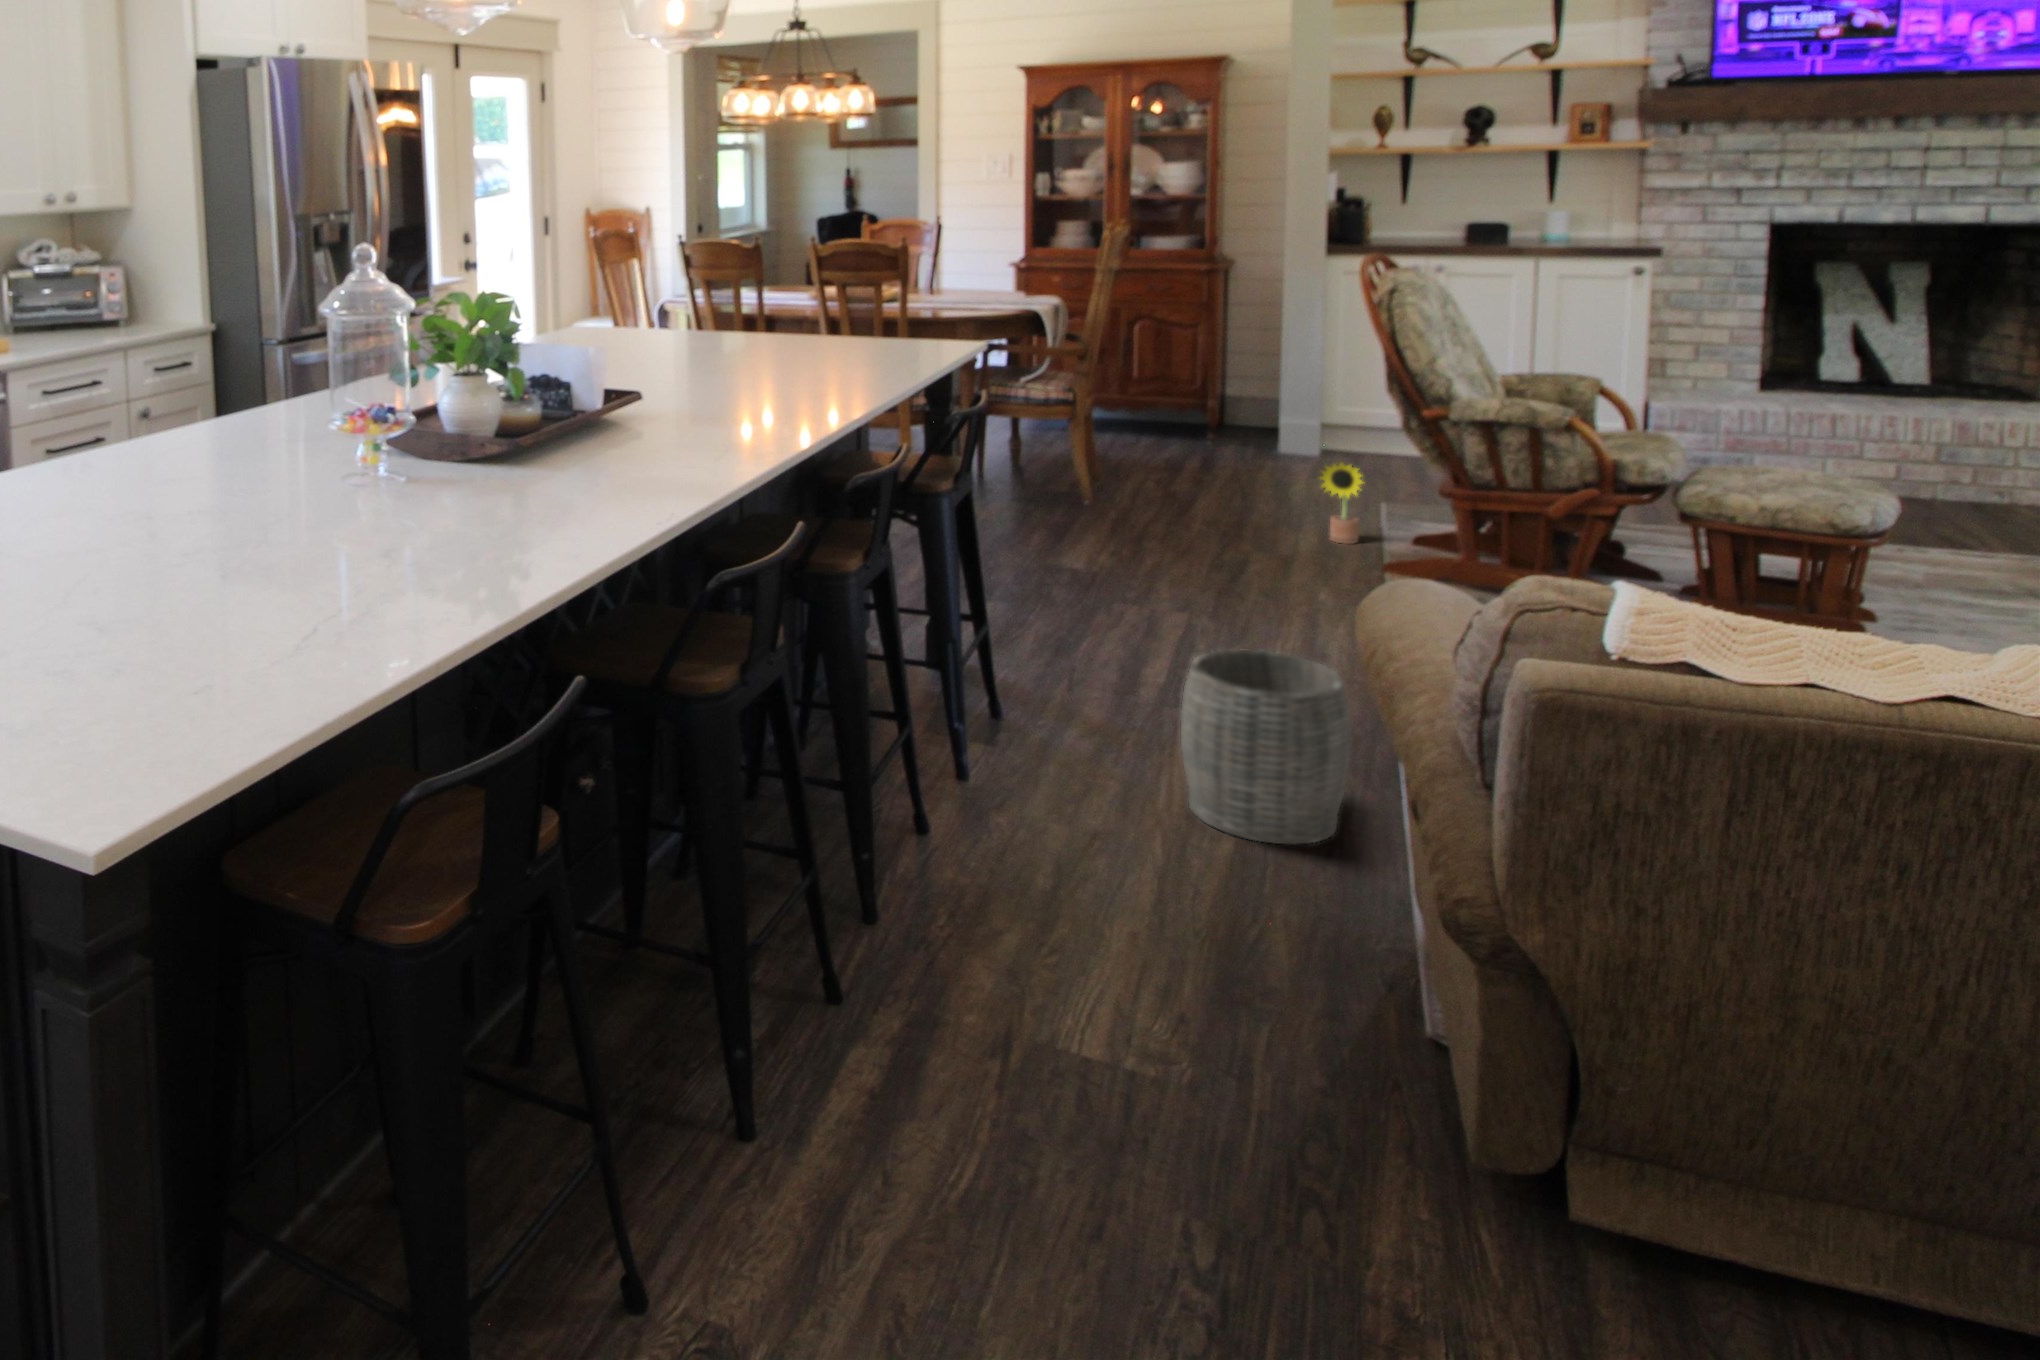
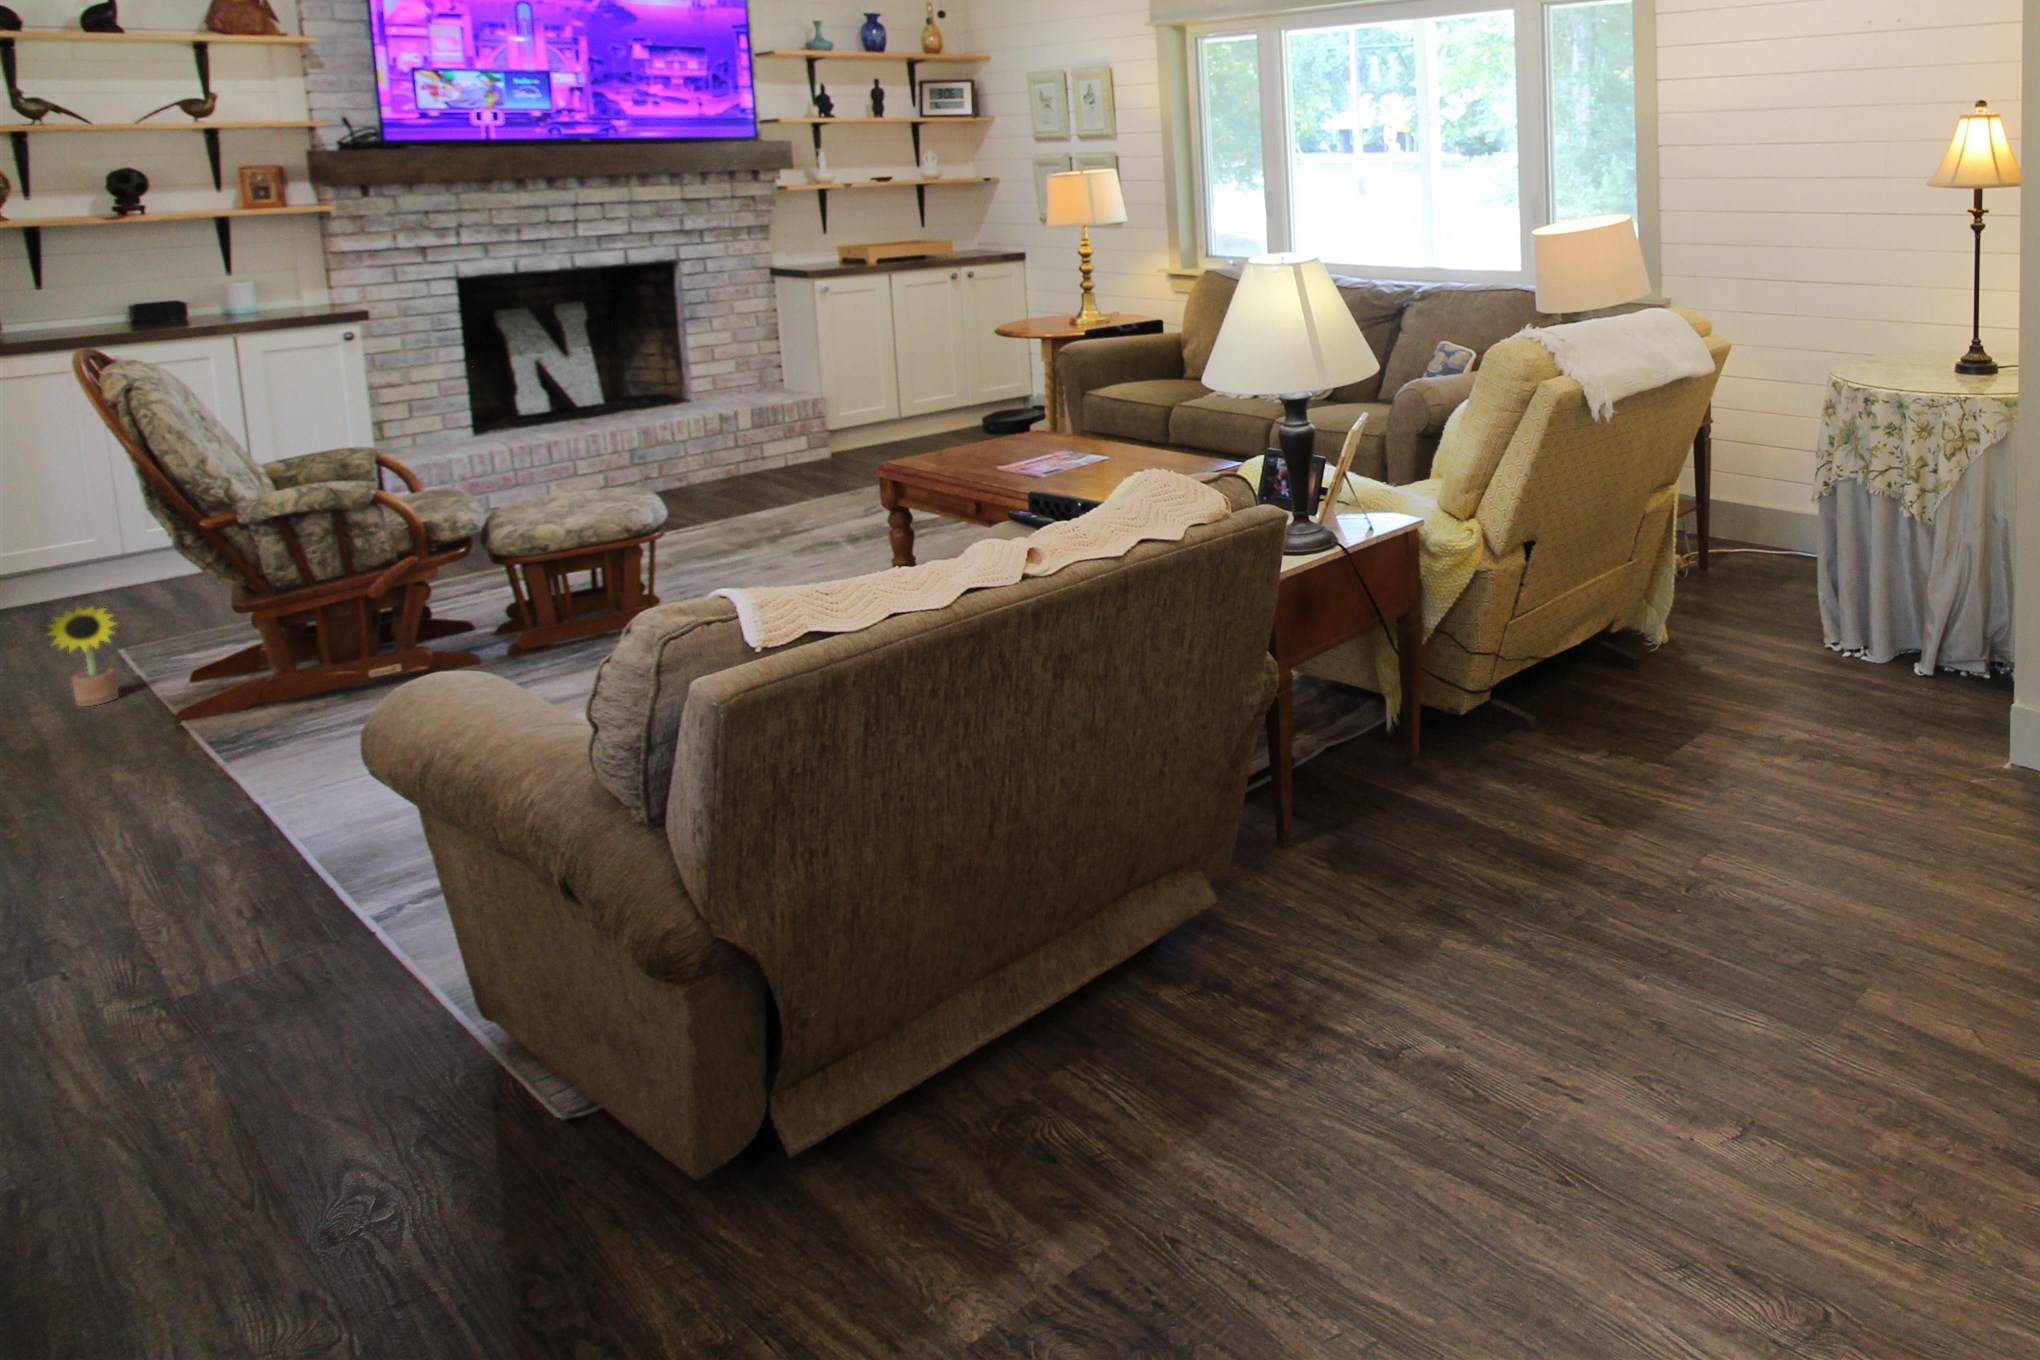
woven basket: present [1181,649,1351,844] -> none [58,835,318,1100]

